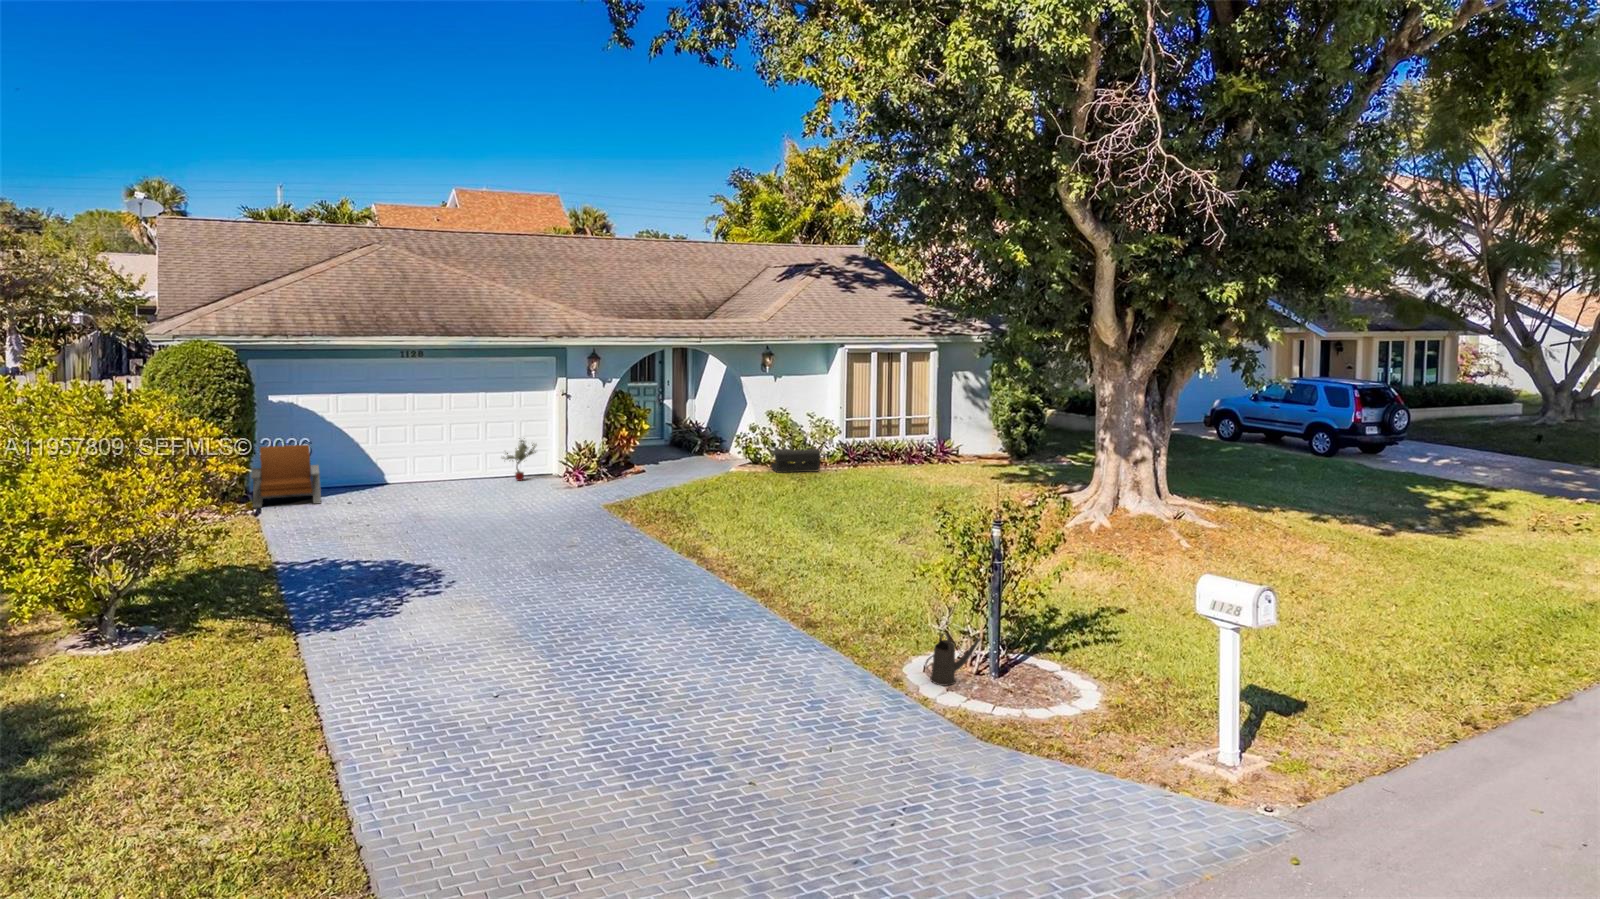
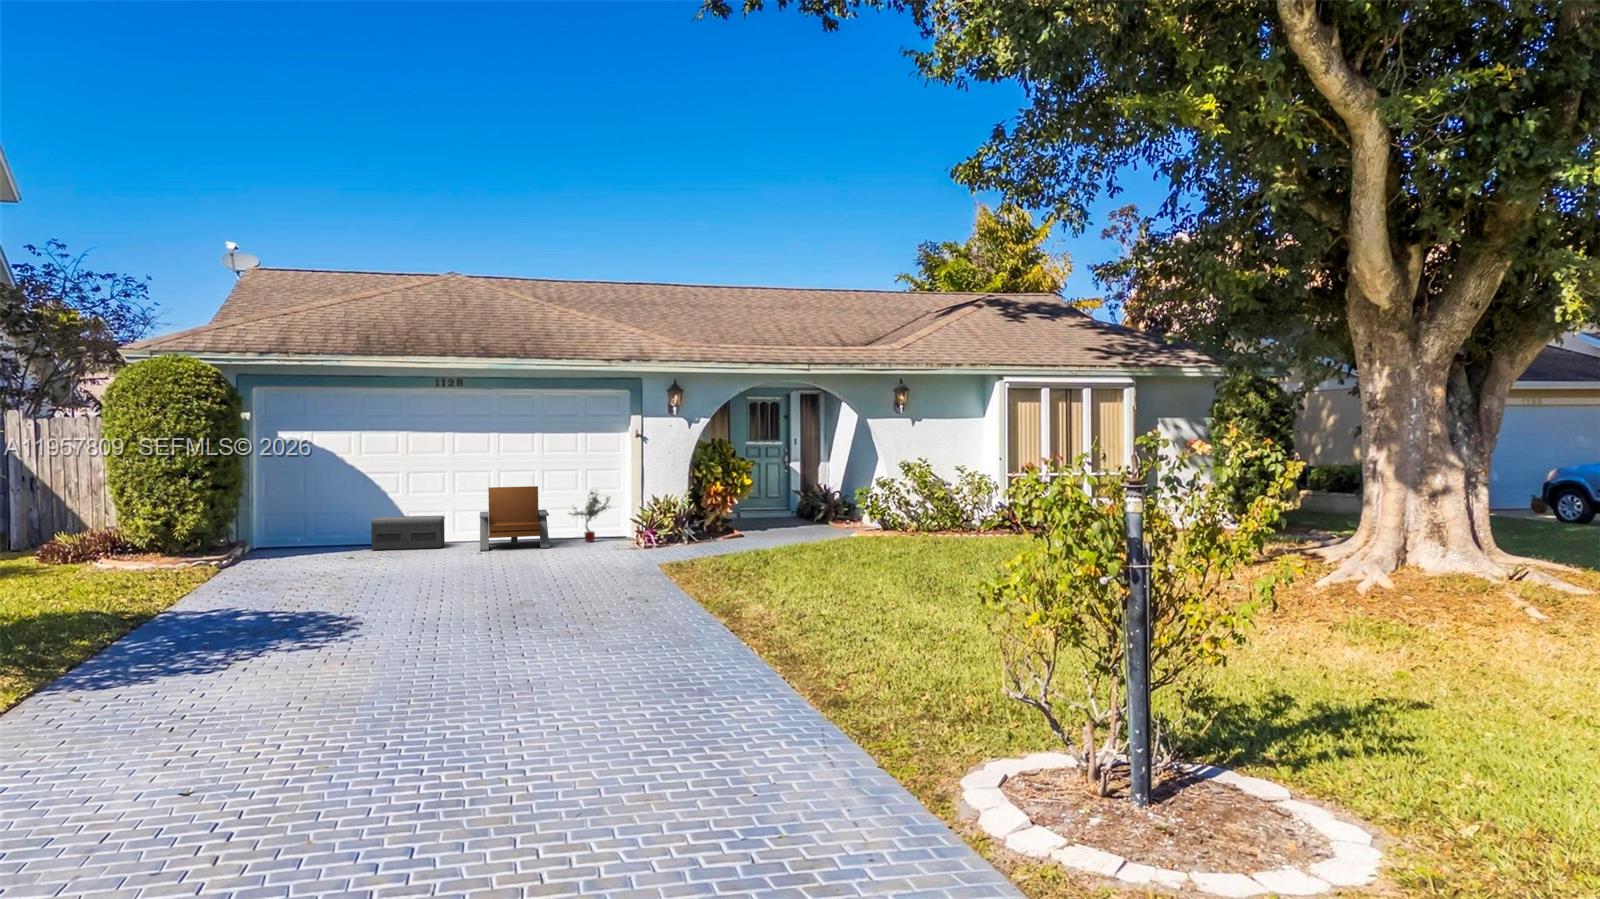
lounge chair: present [251,445,321,508] -> present [480,486,549,551]
storage bench: present [771,449,820,473] -> present [371,516,445,551]
watering can: present [925,633,981,686] -> none [989,702,1107,809]

